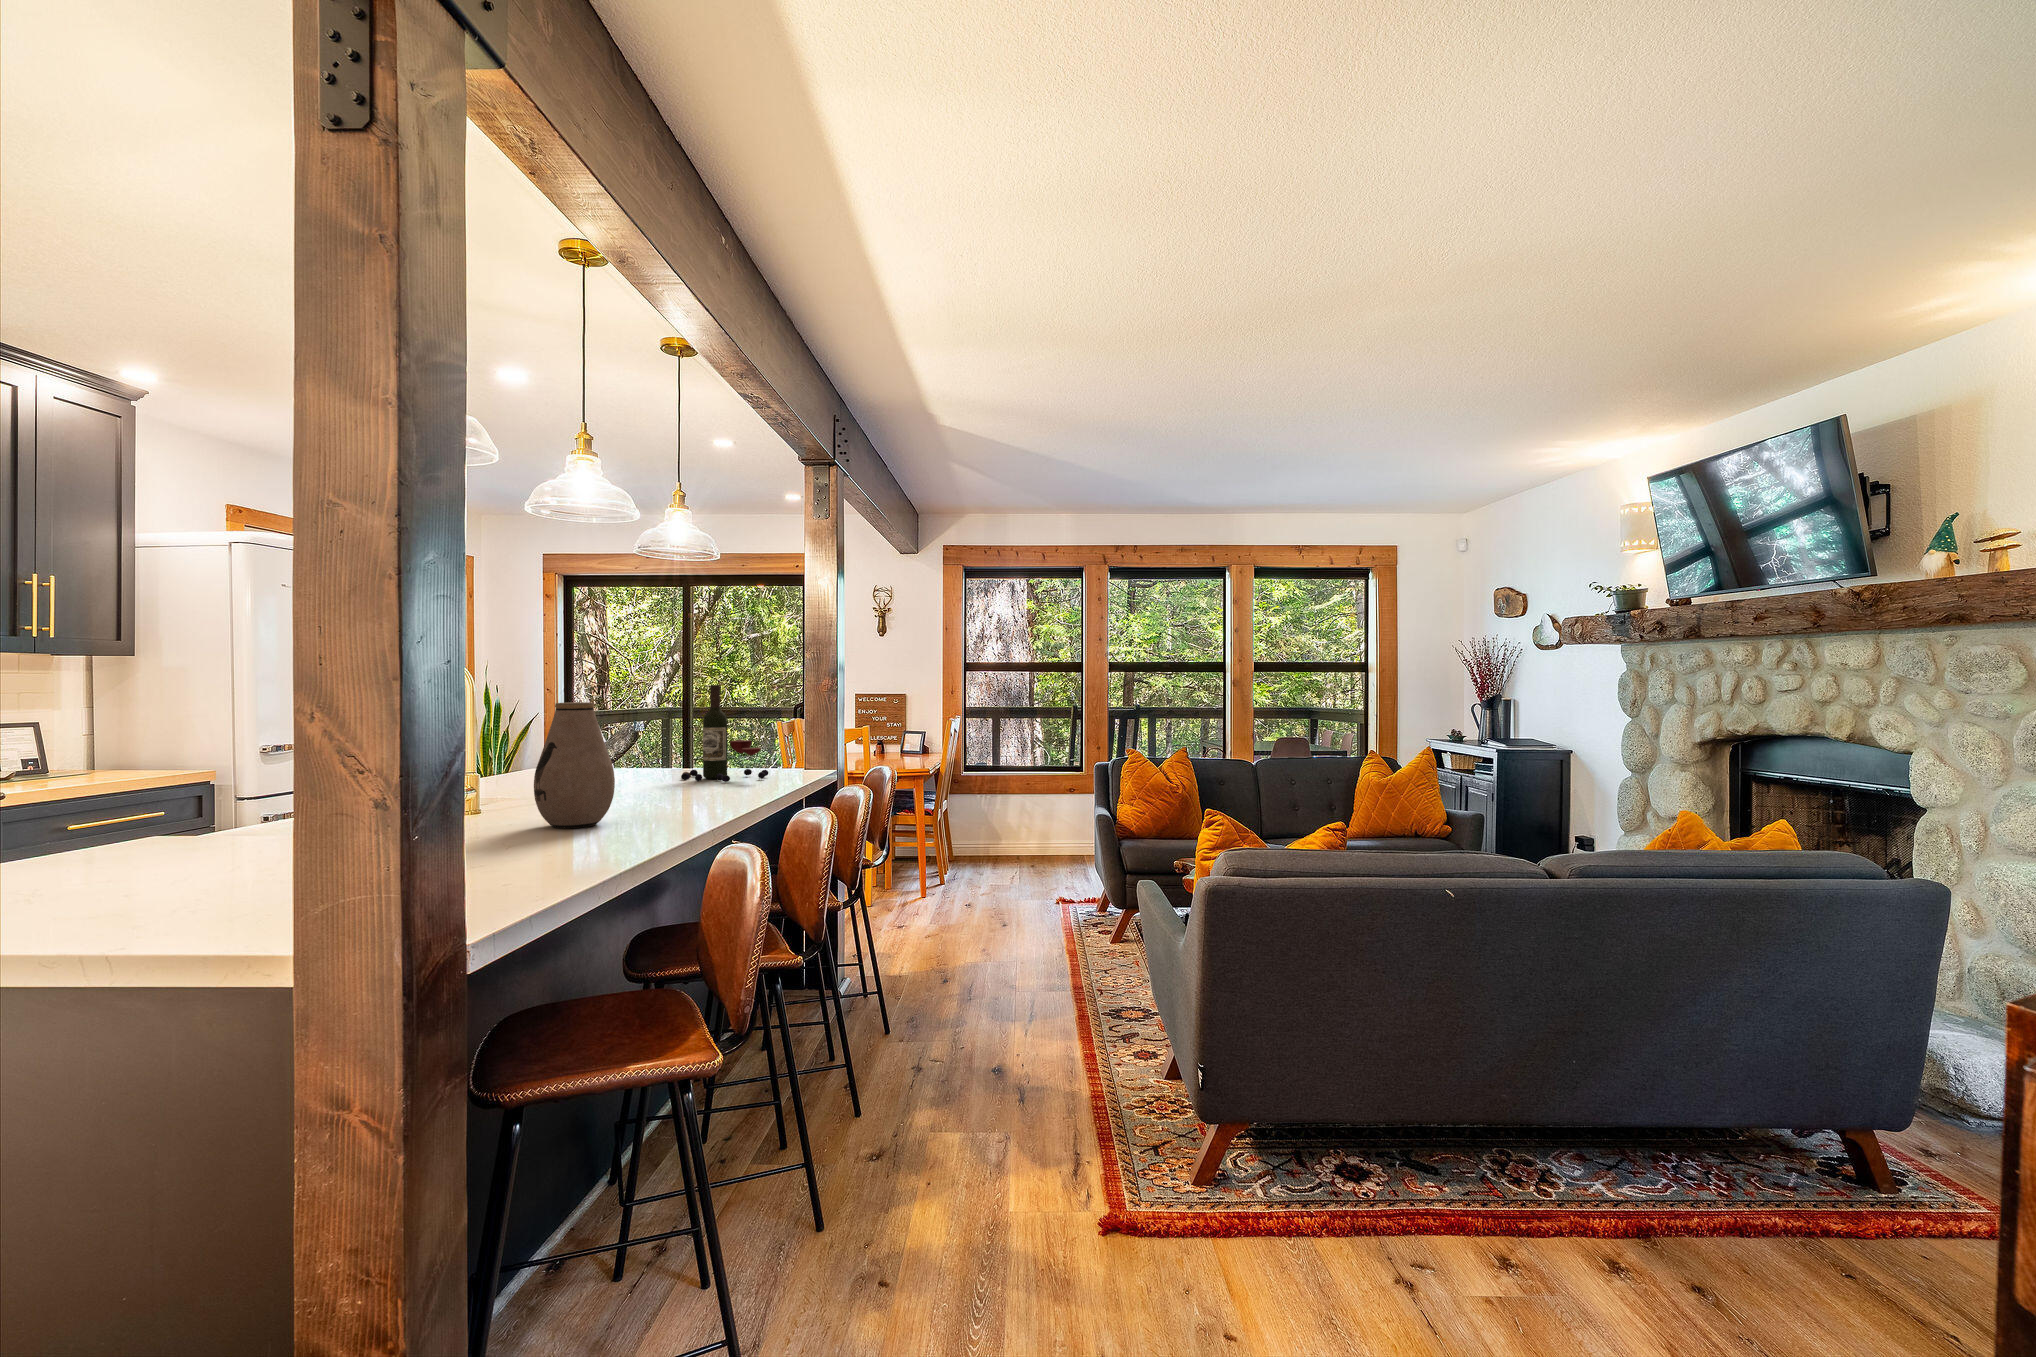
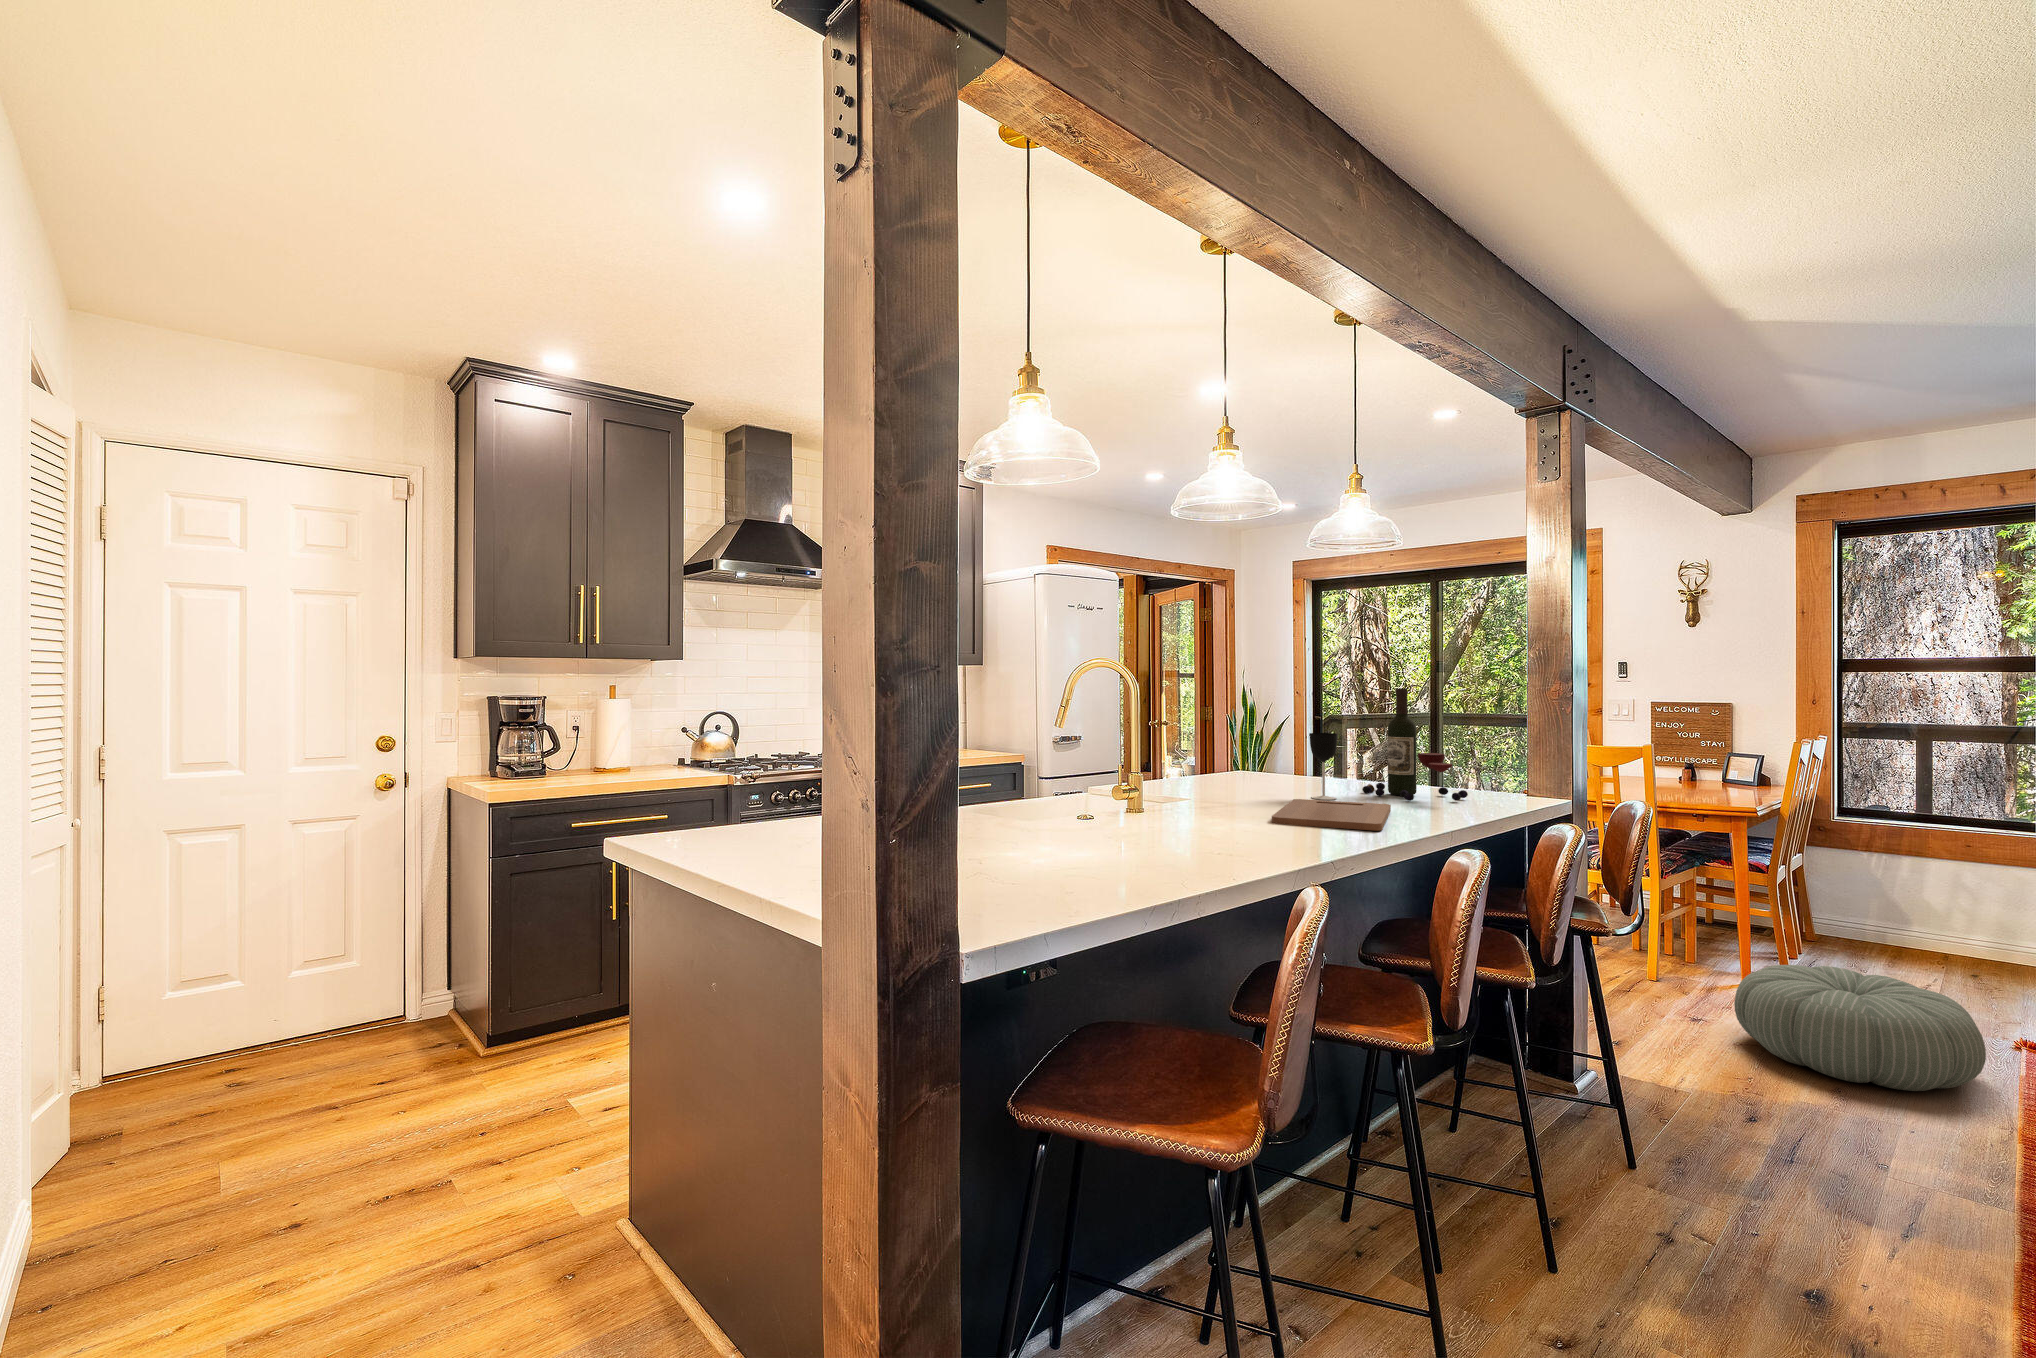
vase: present [534,702,615,828] -> none [1162,706,1238,837]
wine glass: none [640,727,666,788] -> present [1310,733,1338,800]
cutting board: none [630,785,729,810] -> present [1272,799,1391,831]
pouf: none [926,871,1047,942] -> present [1734,965,1986,1091]

